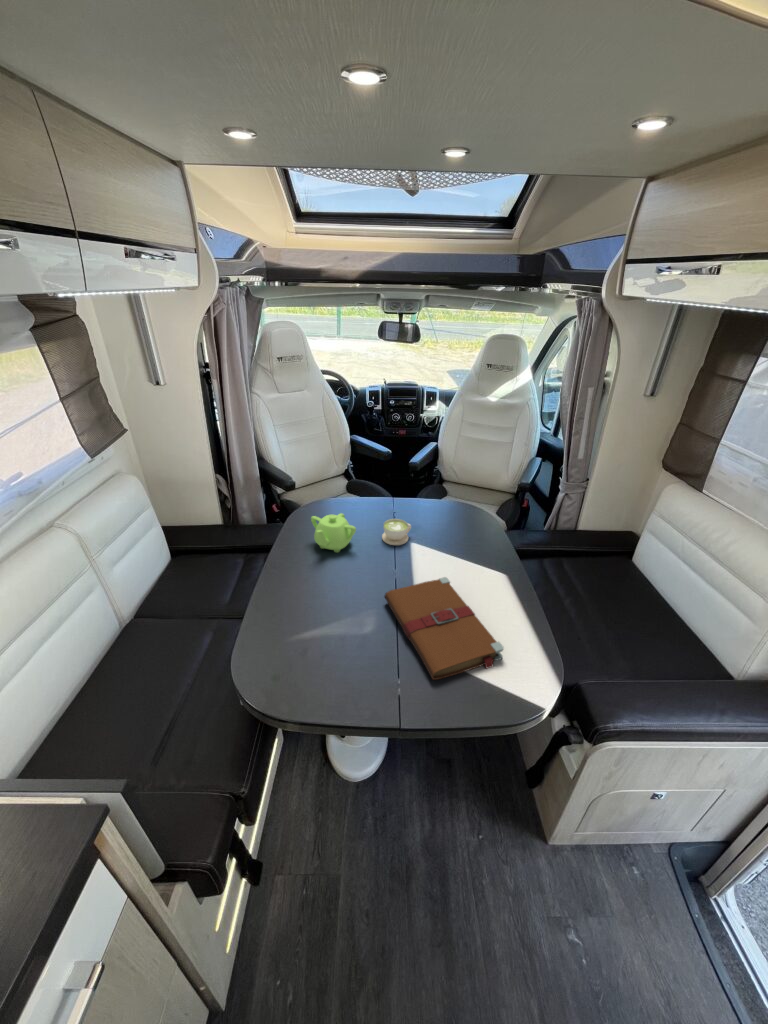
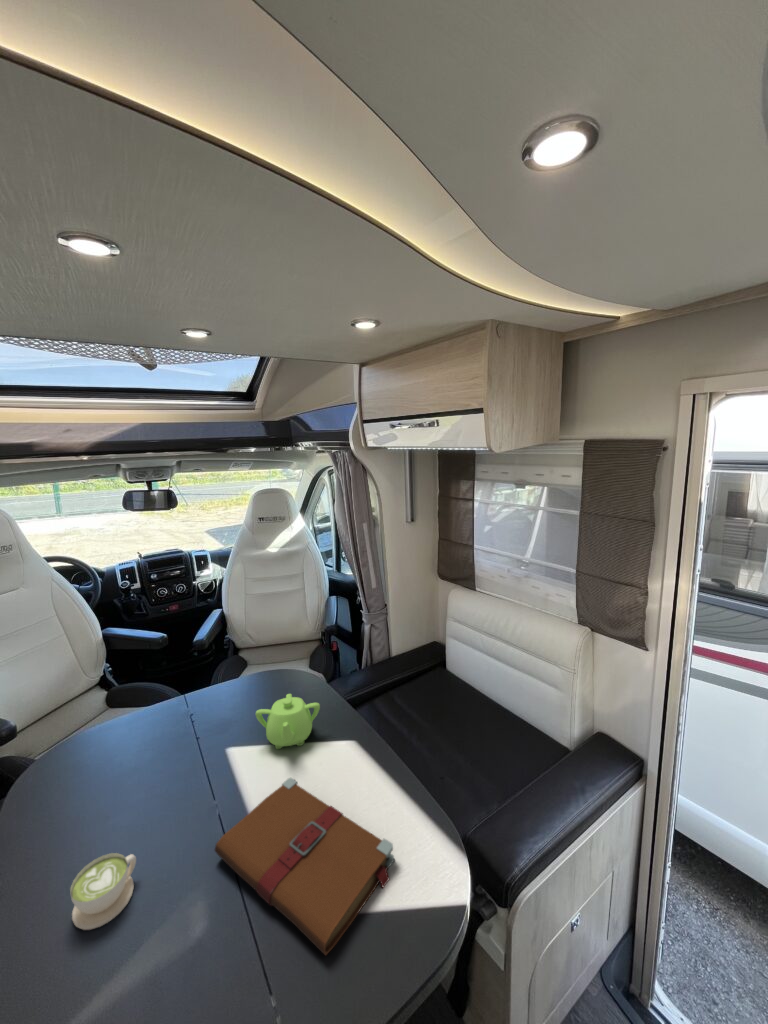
teapot: present [311,513,356,552] -> present [256,694,320,749]
coffee cup: present [382,519,411,545] -> present [70,853,136,930]

